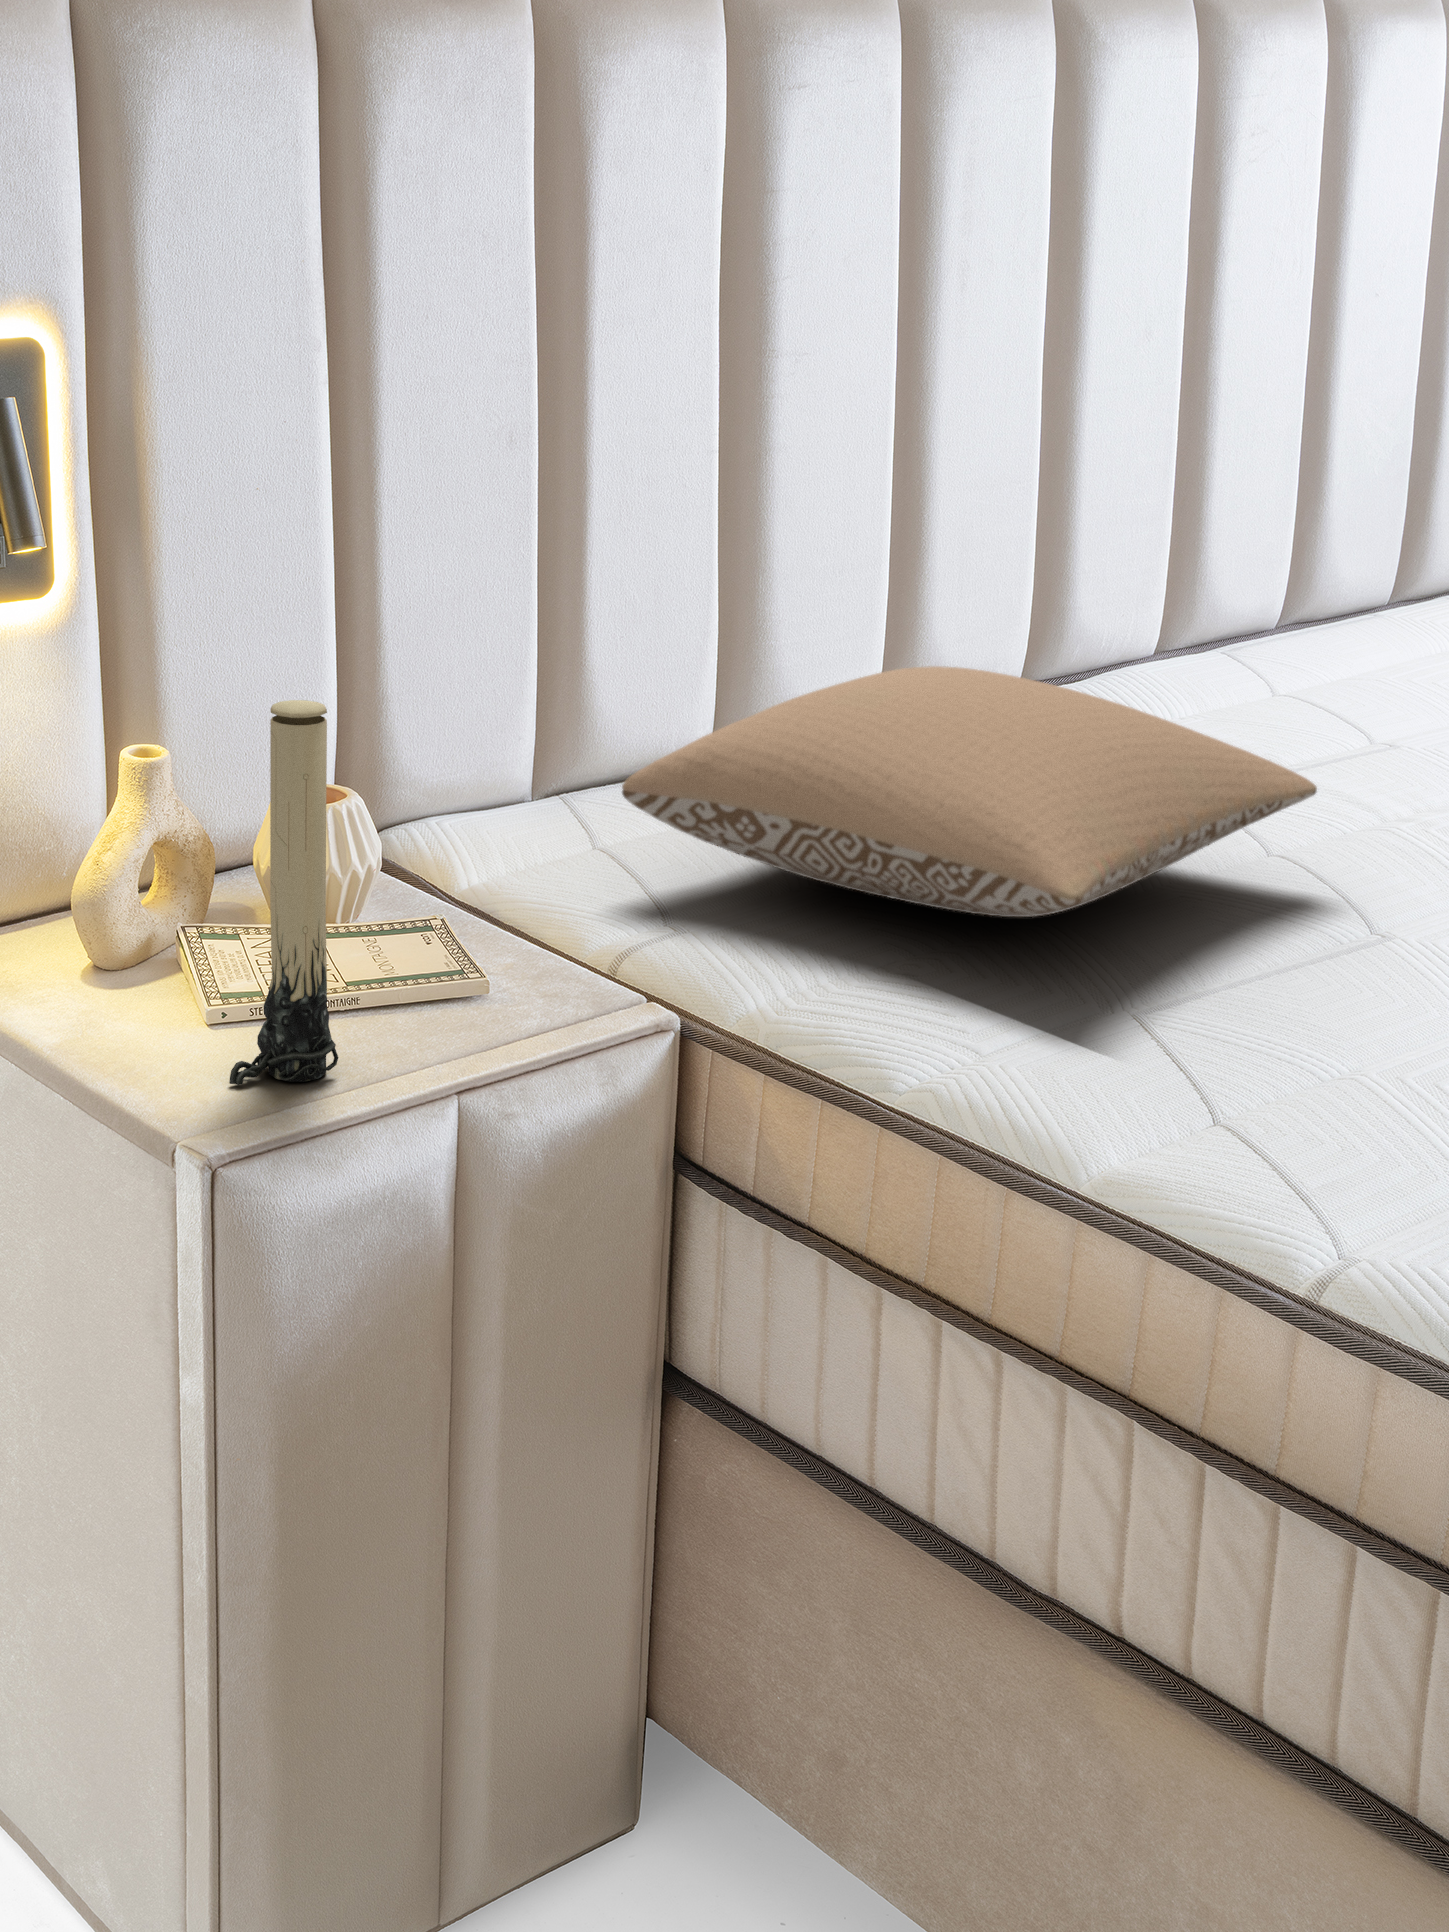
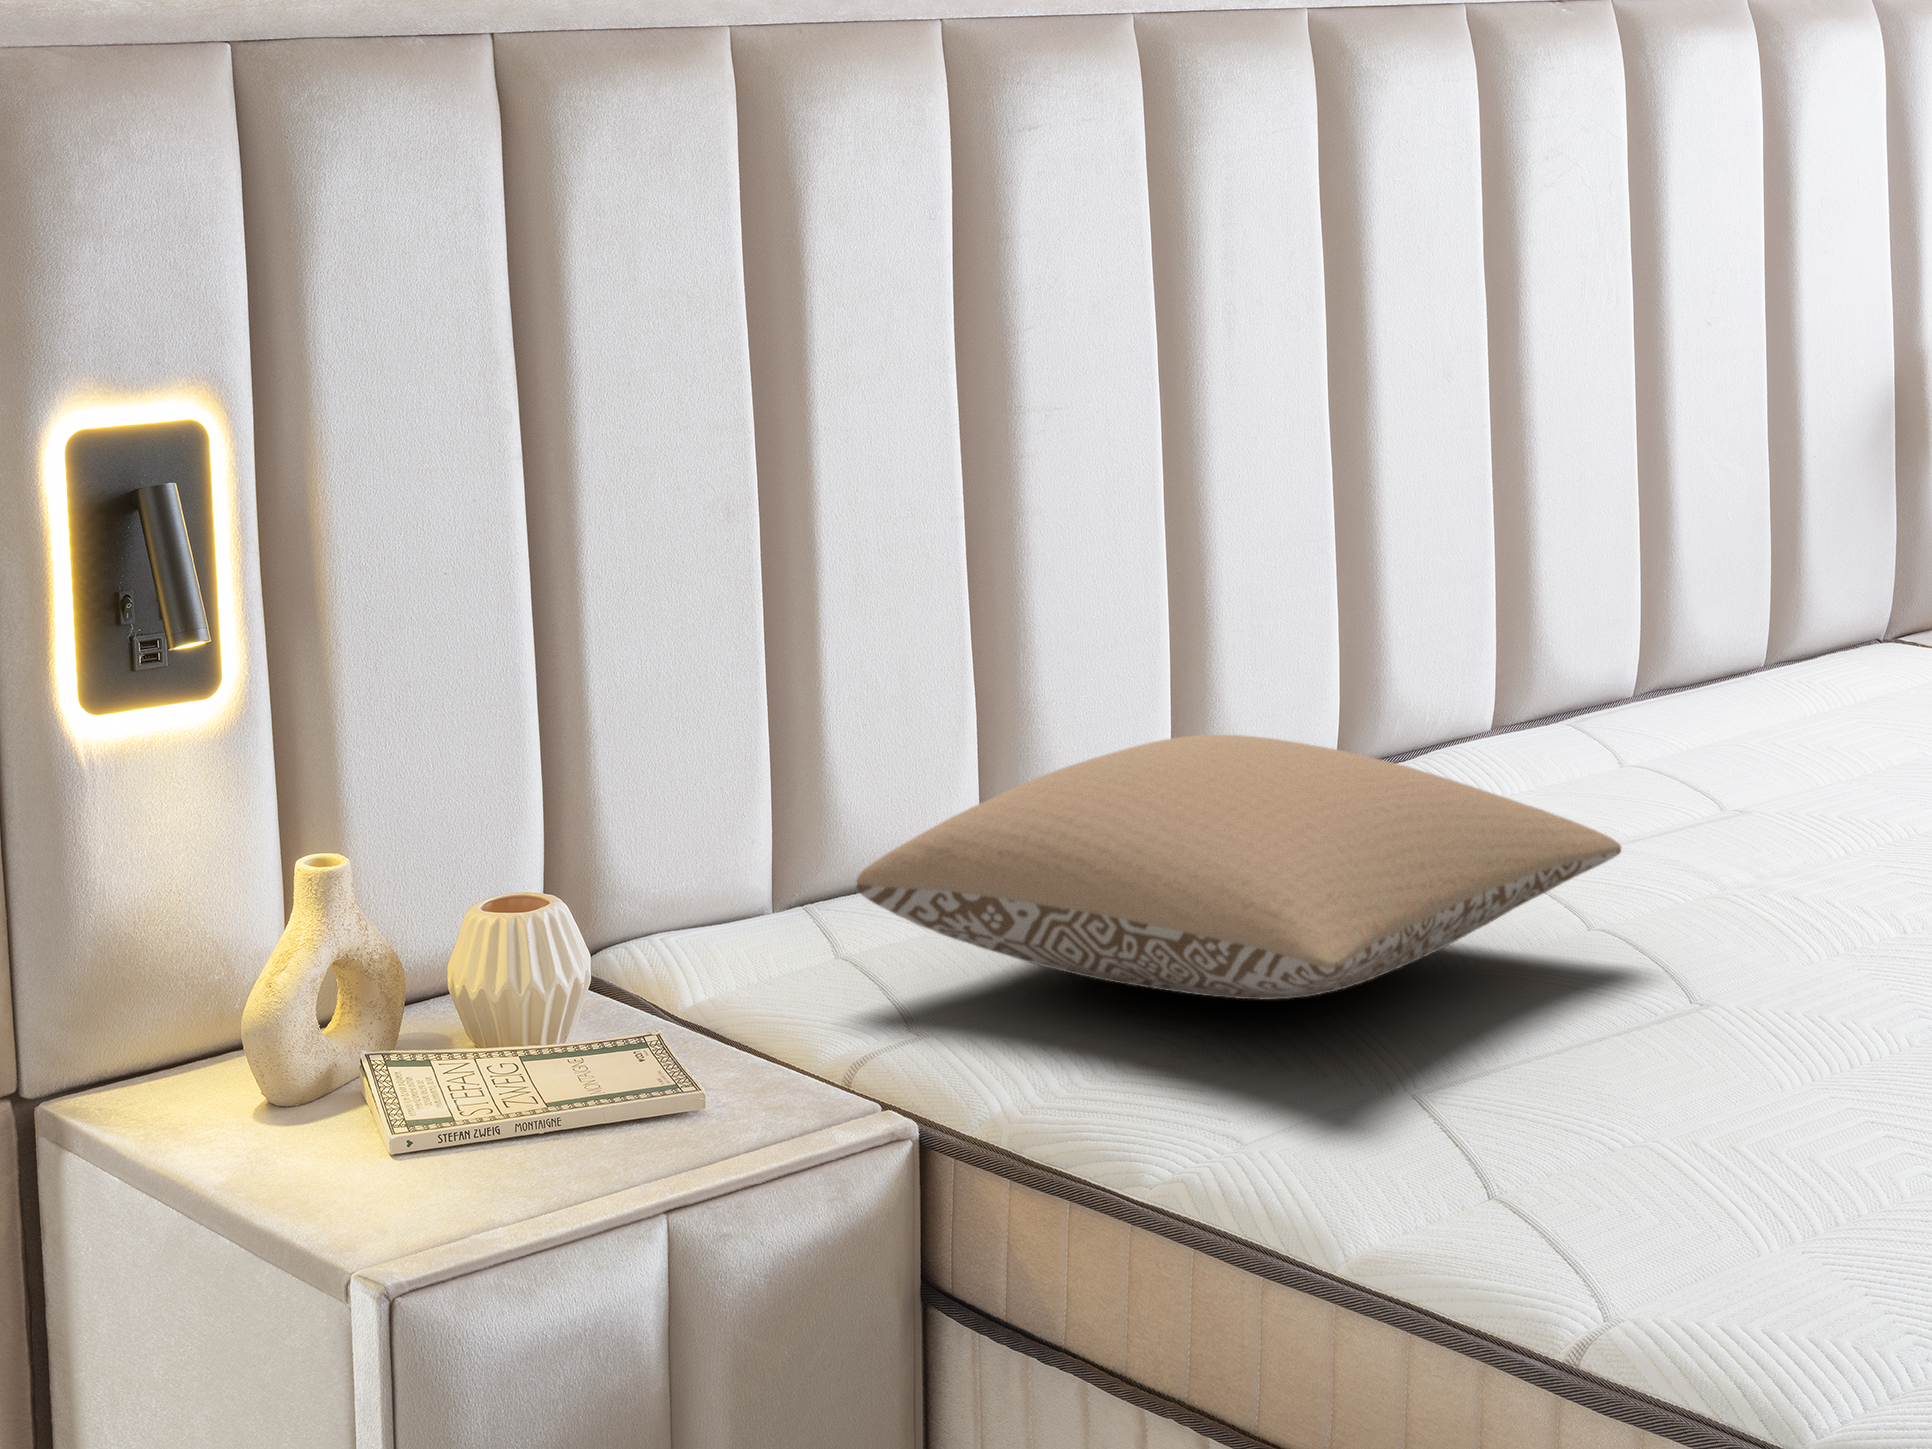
candle: present [230,700,338,1085] -> none [414,784,534,1211]

